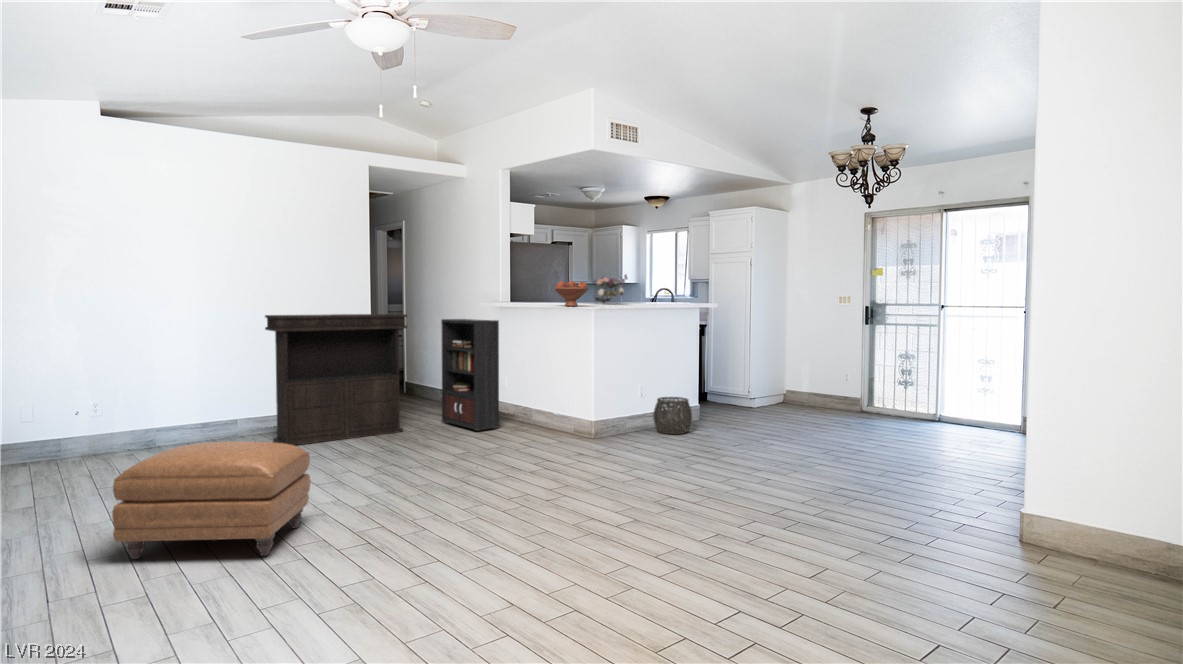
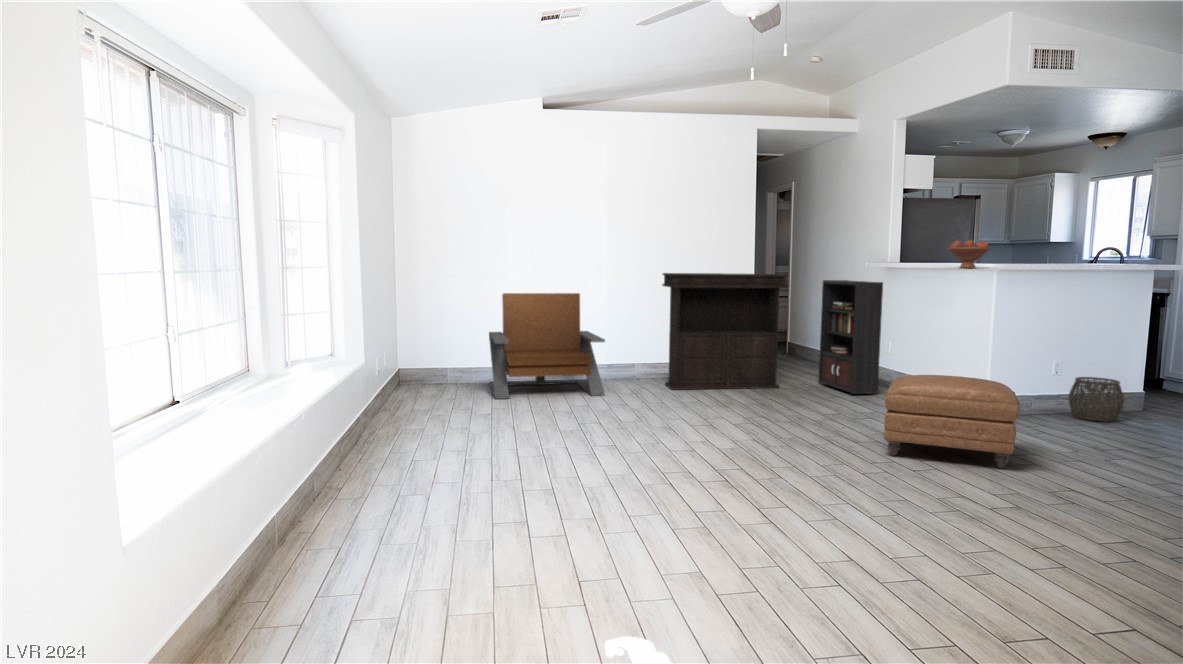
flower arrangement: present [595,275,627,303] -> none [995,231,1049,266]
lounge chair: none [11,342,192,490] -> present [489,293,605,399]
ottoman: present [112,442,311,559] -> present [884,375,1020,469]

